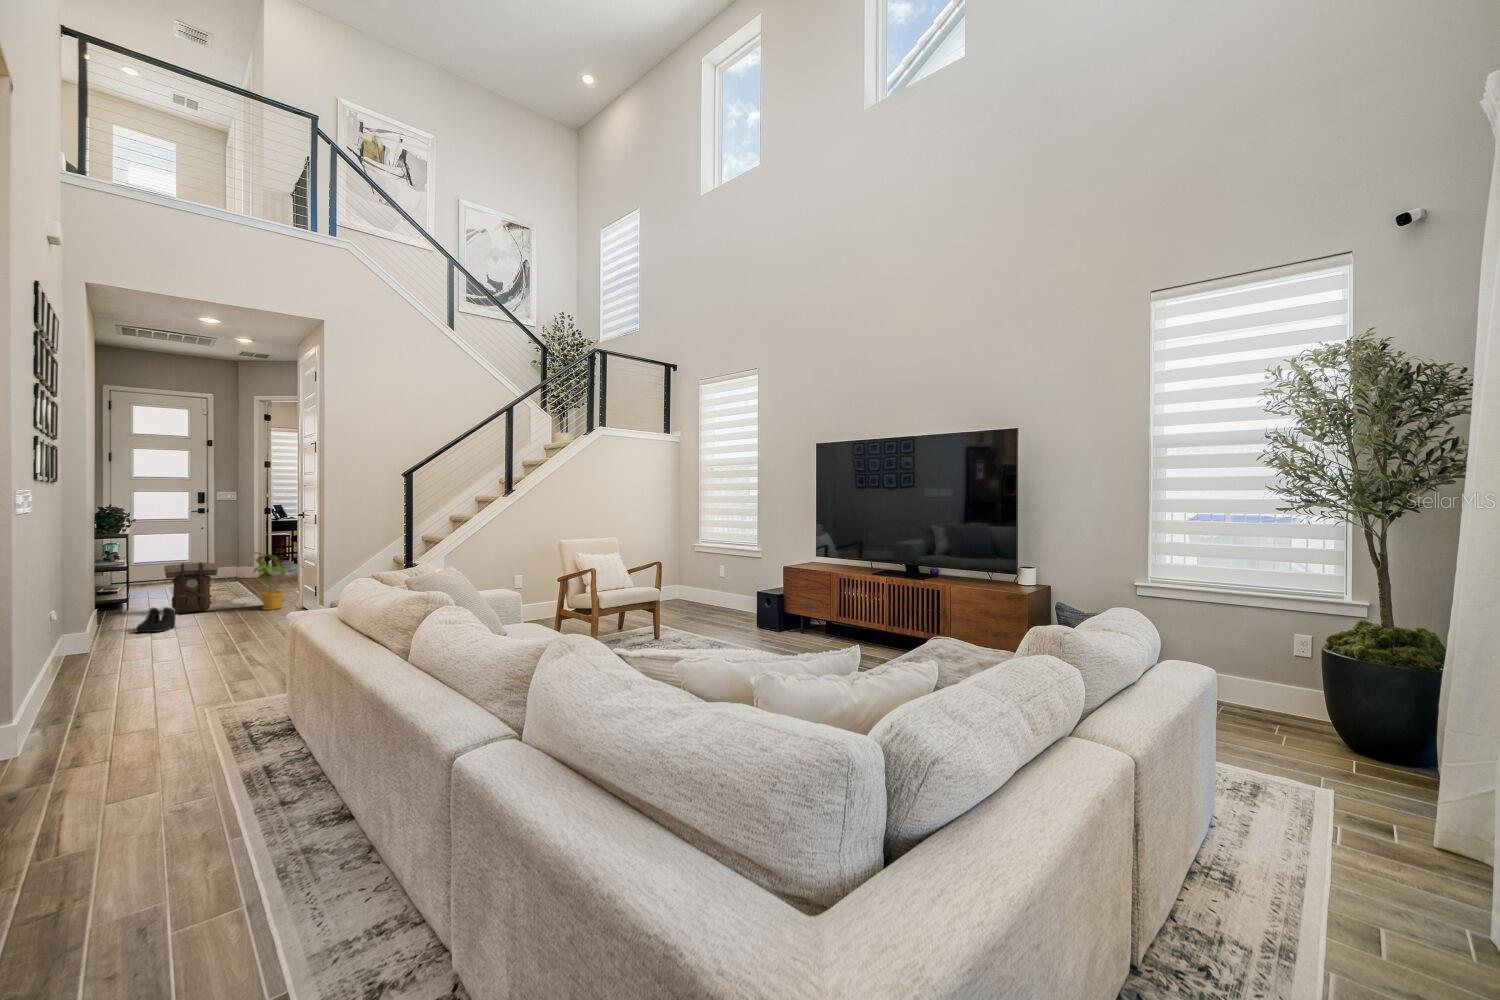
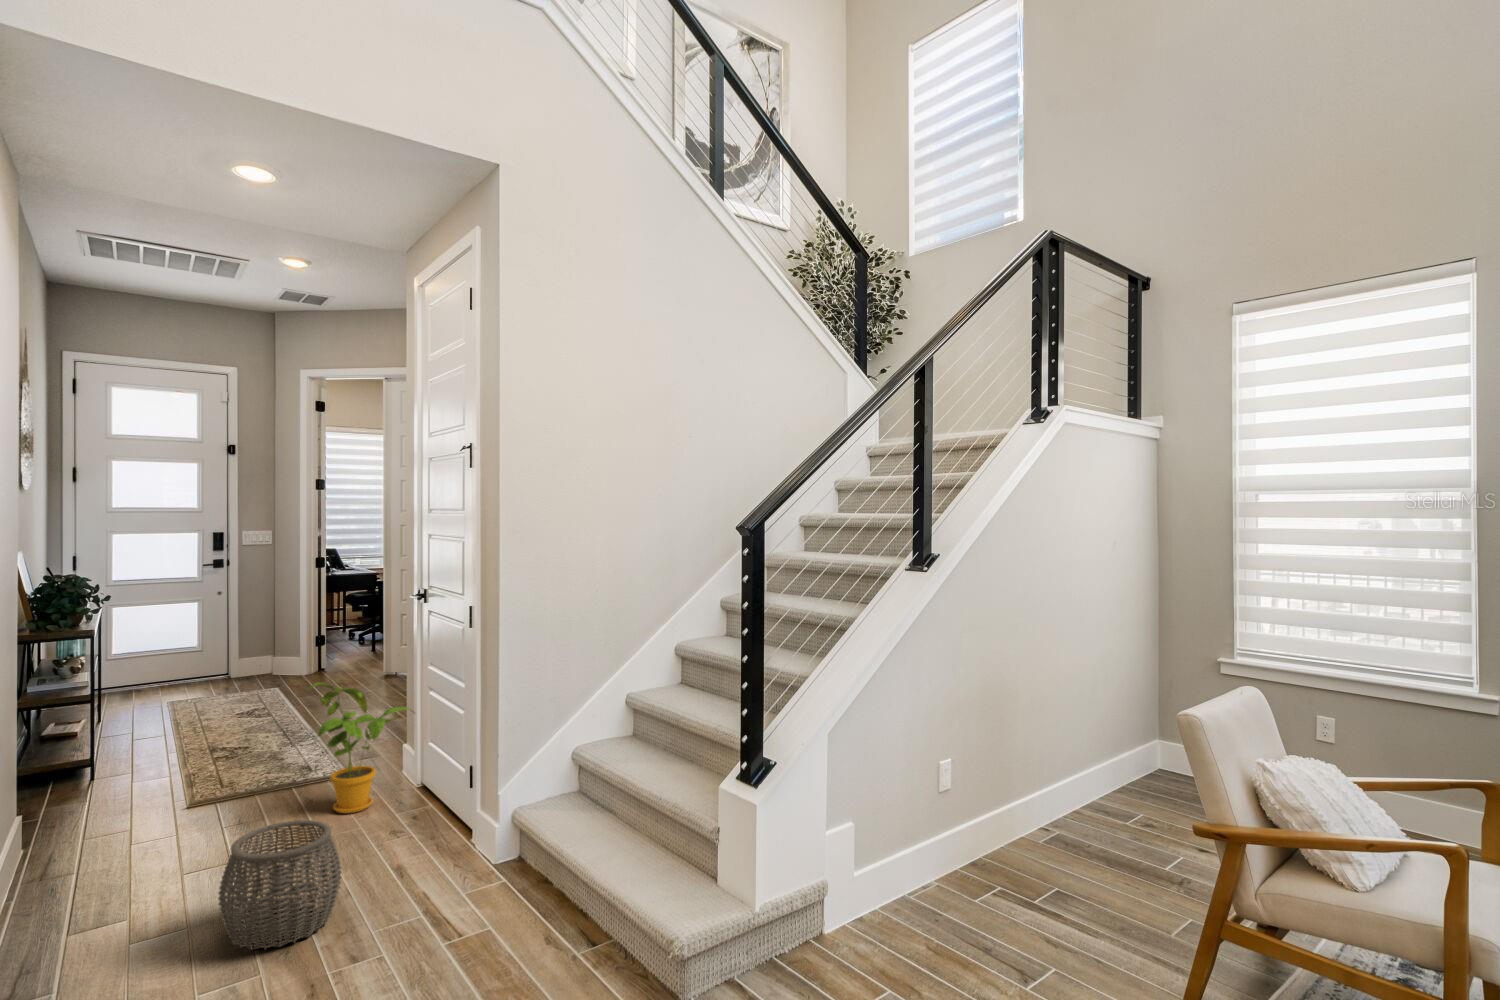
backpack: present [164,562,218,613] -> none [138,707,247,821]
woven basket: none [206,592,259,634] -> present [218,820,342,950]
boots: present [135,607,175,632] -> none [55,851,152,930]

